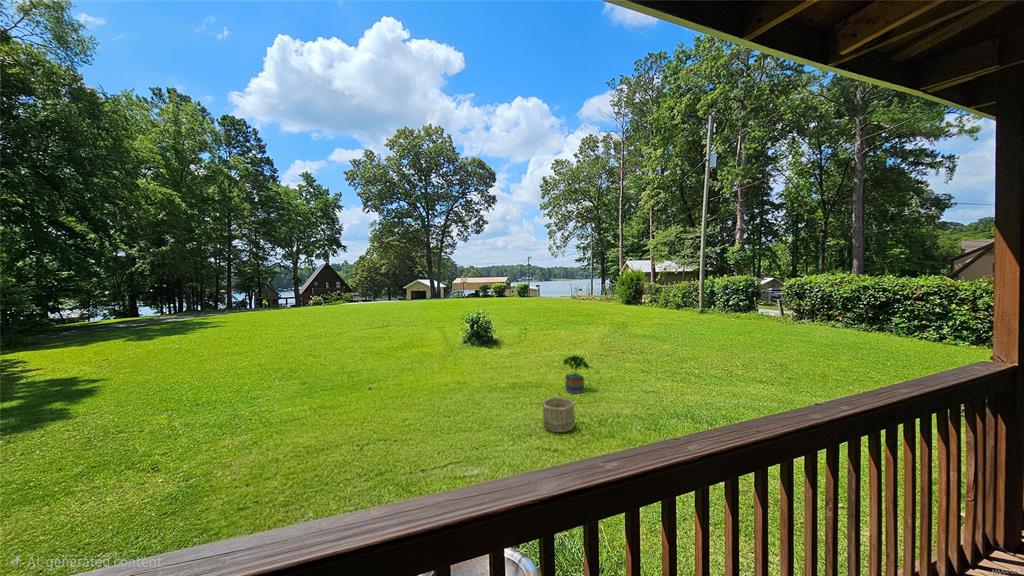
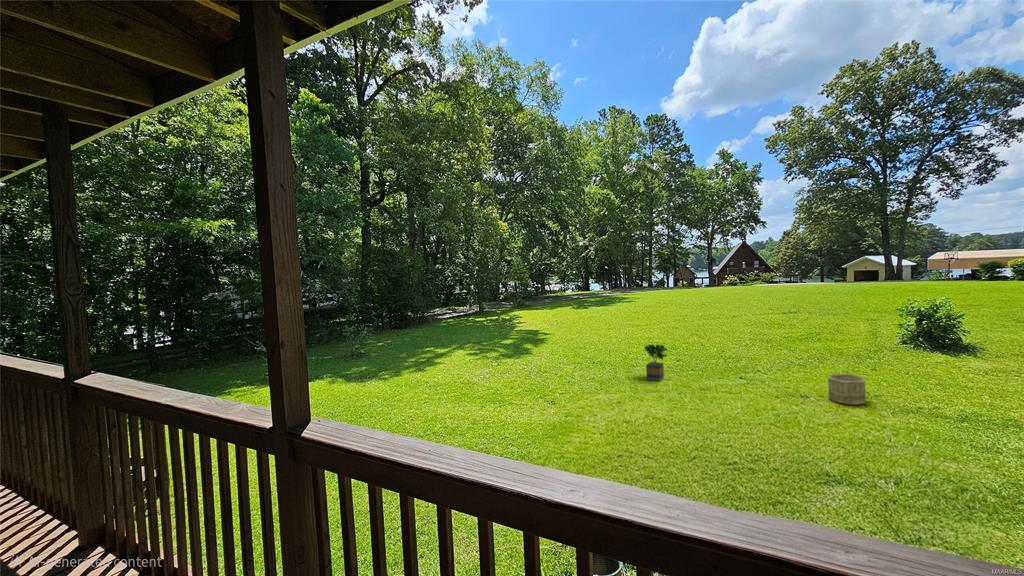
potted tree: present [563,356,589,394] -> present [645,344,667,382]

